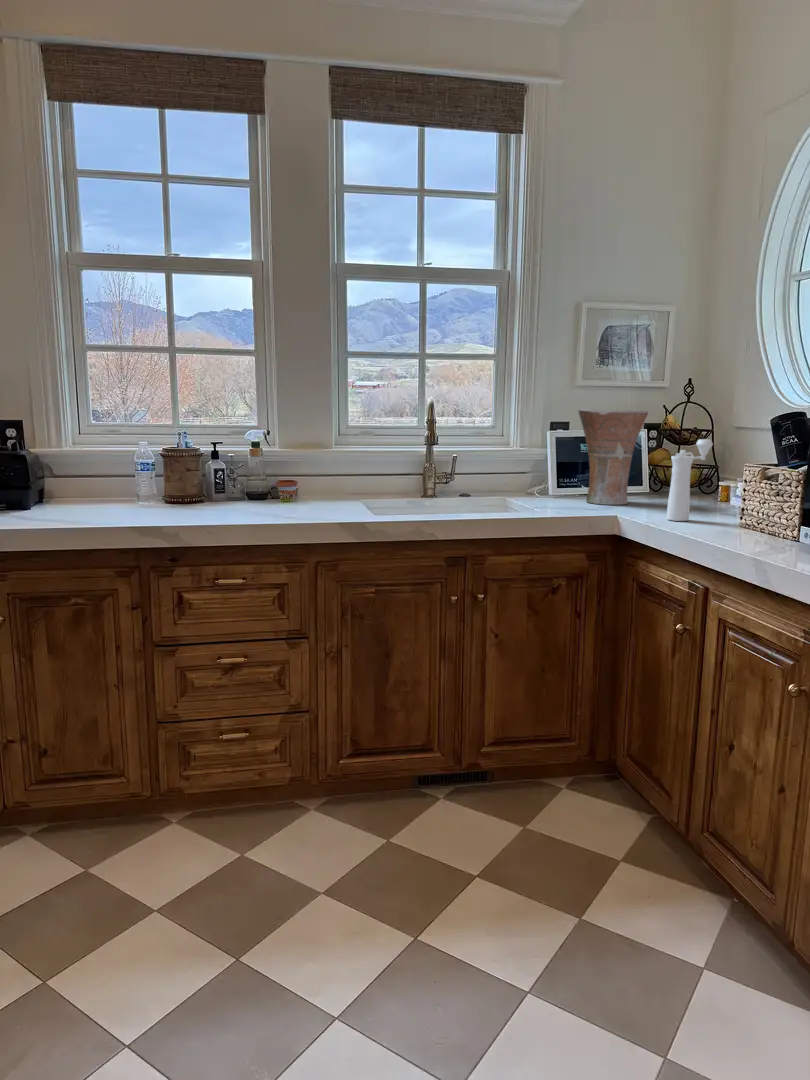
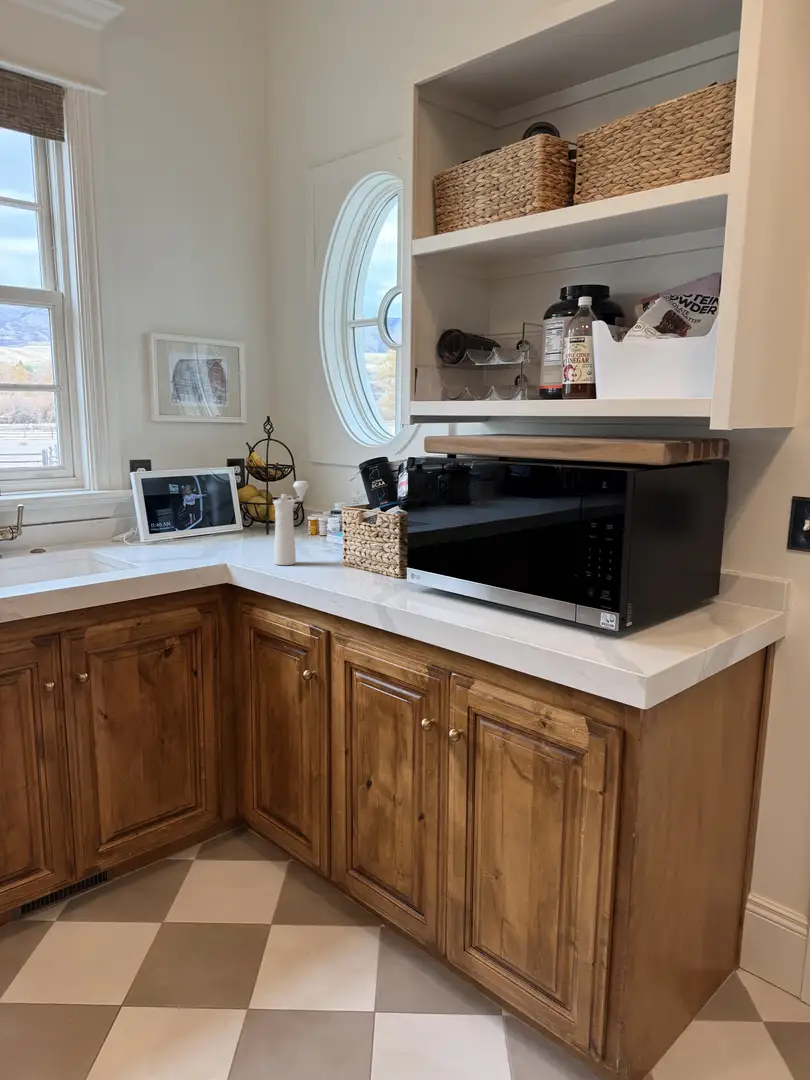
vase: present [579,409,648,505] -> none [166,451,239,552]

